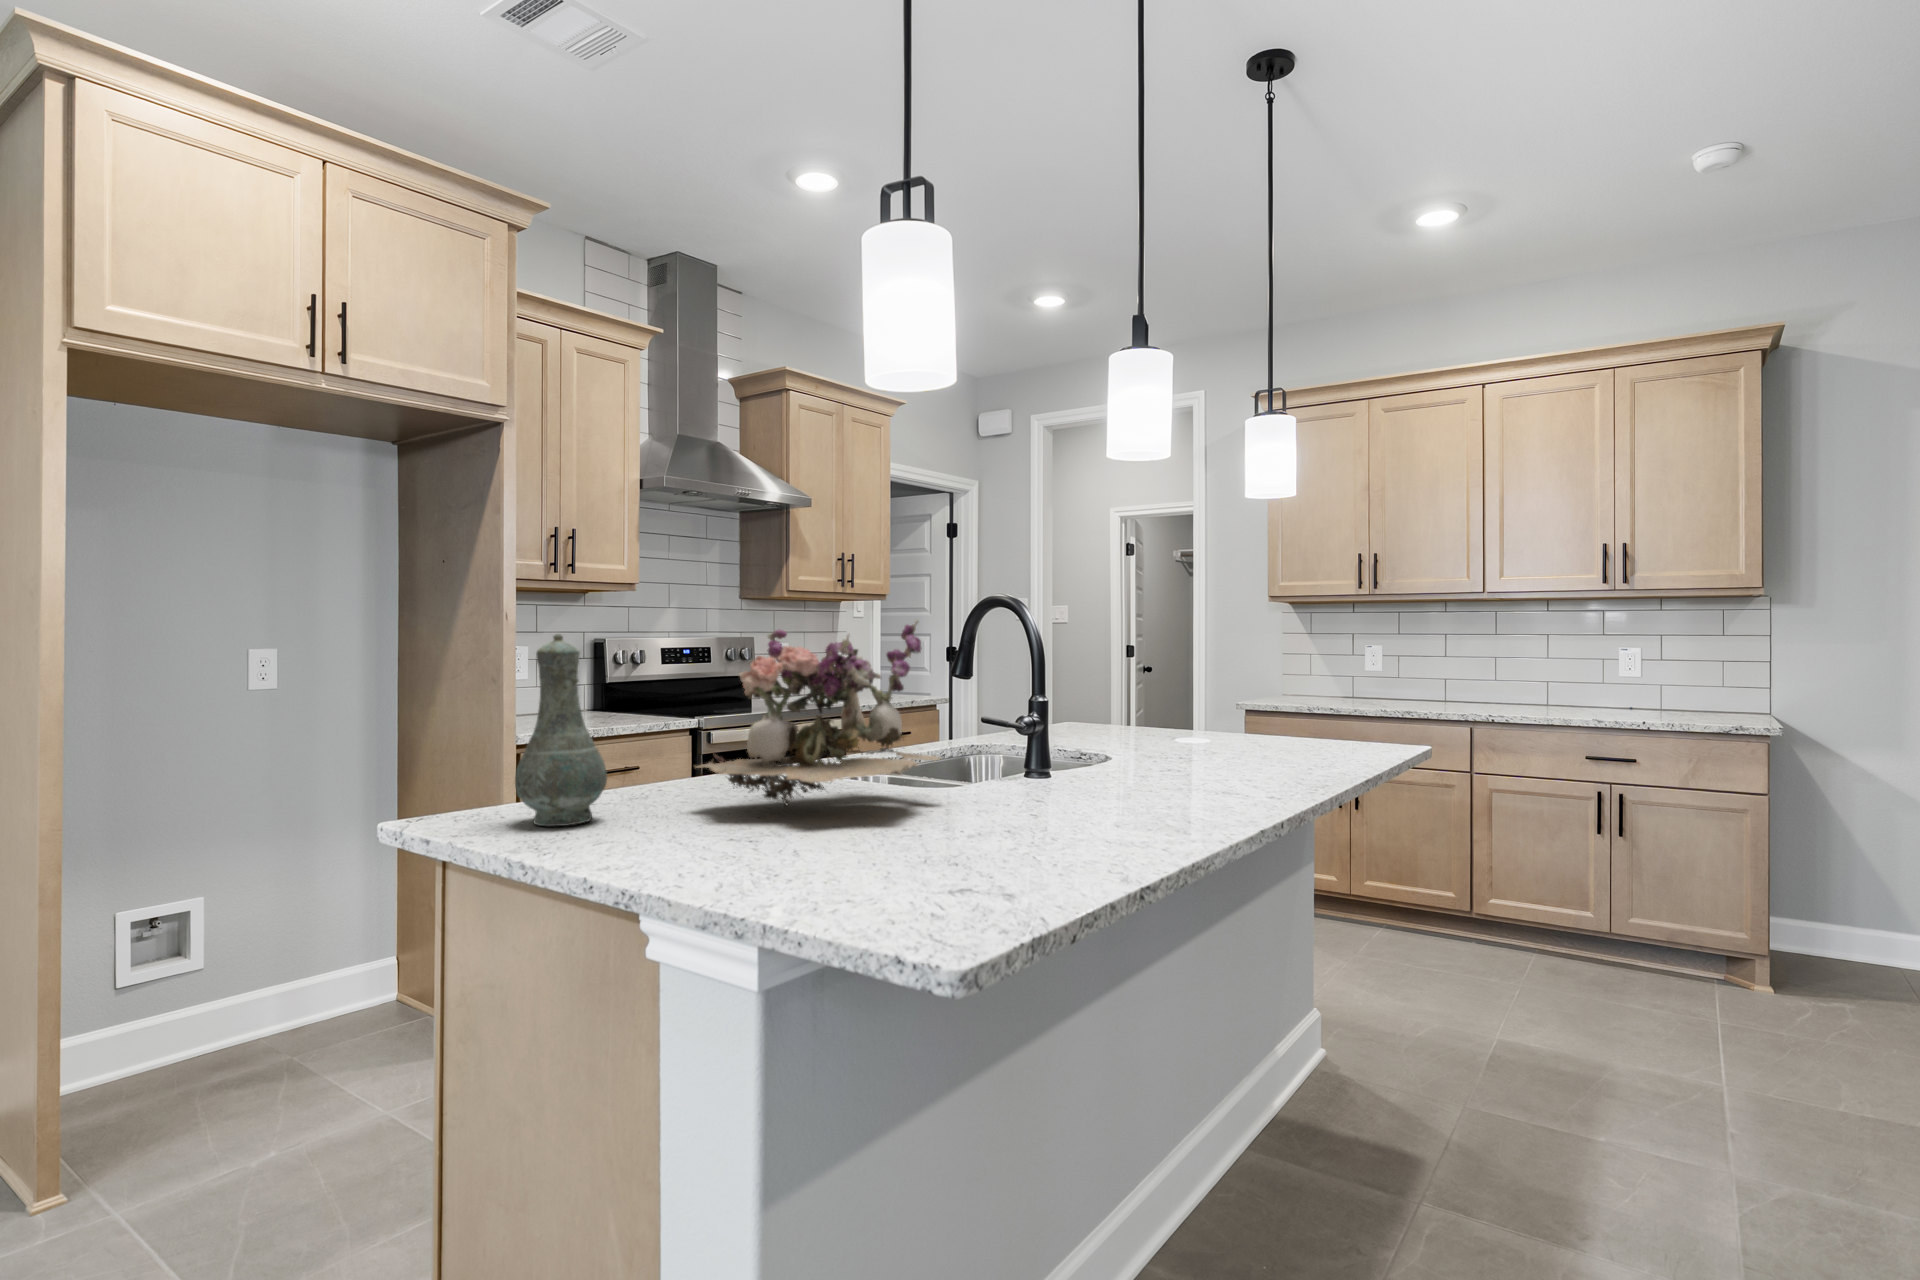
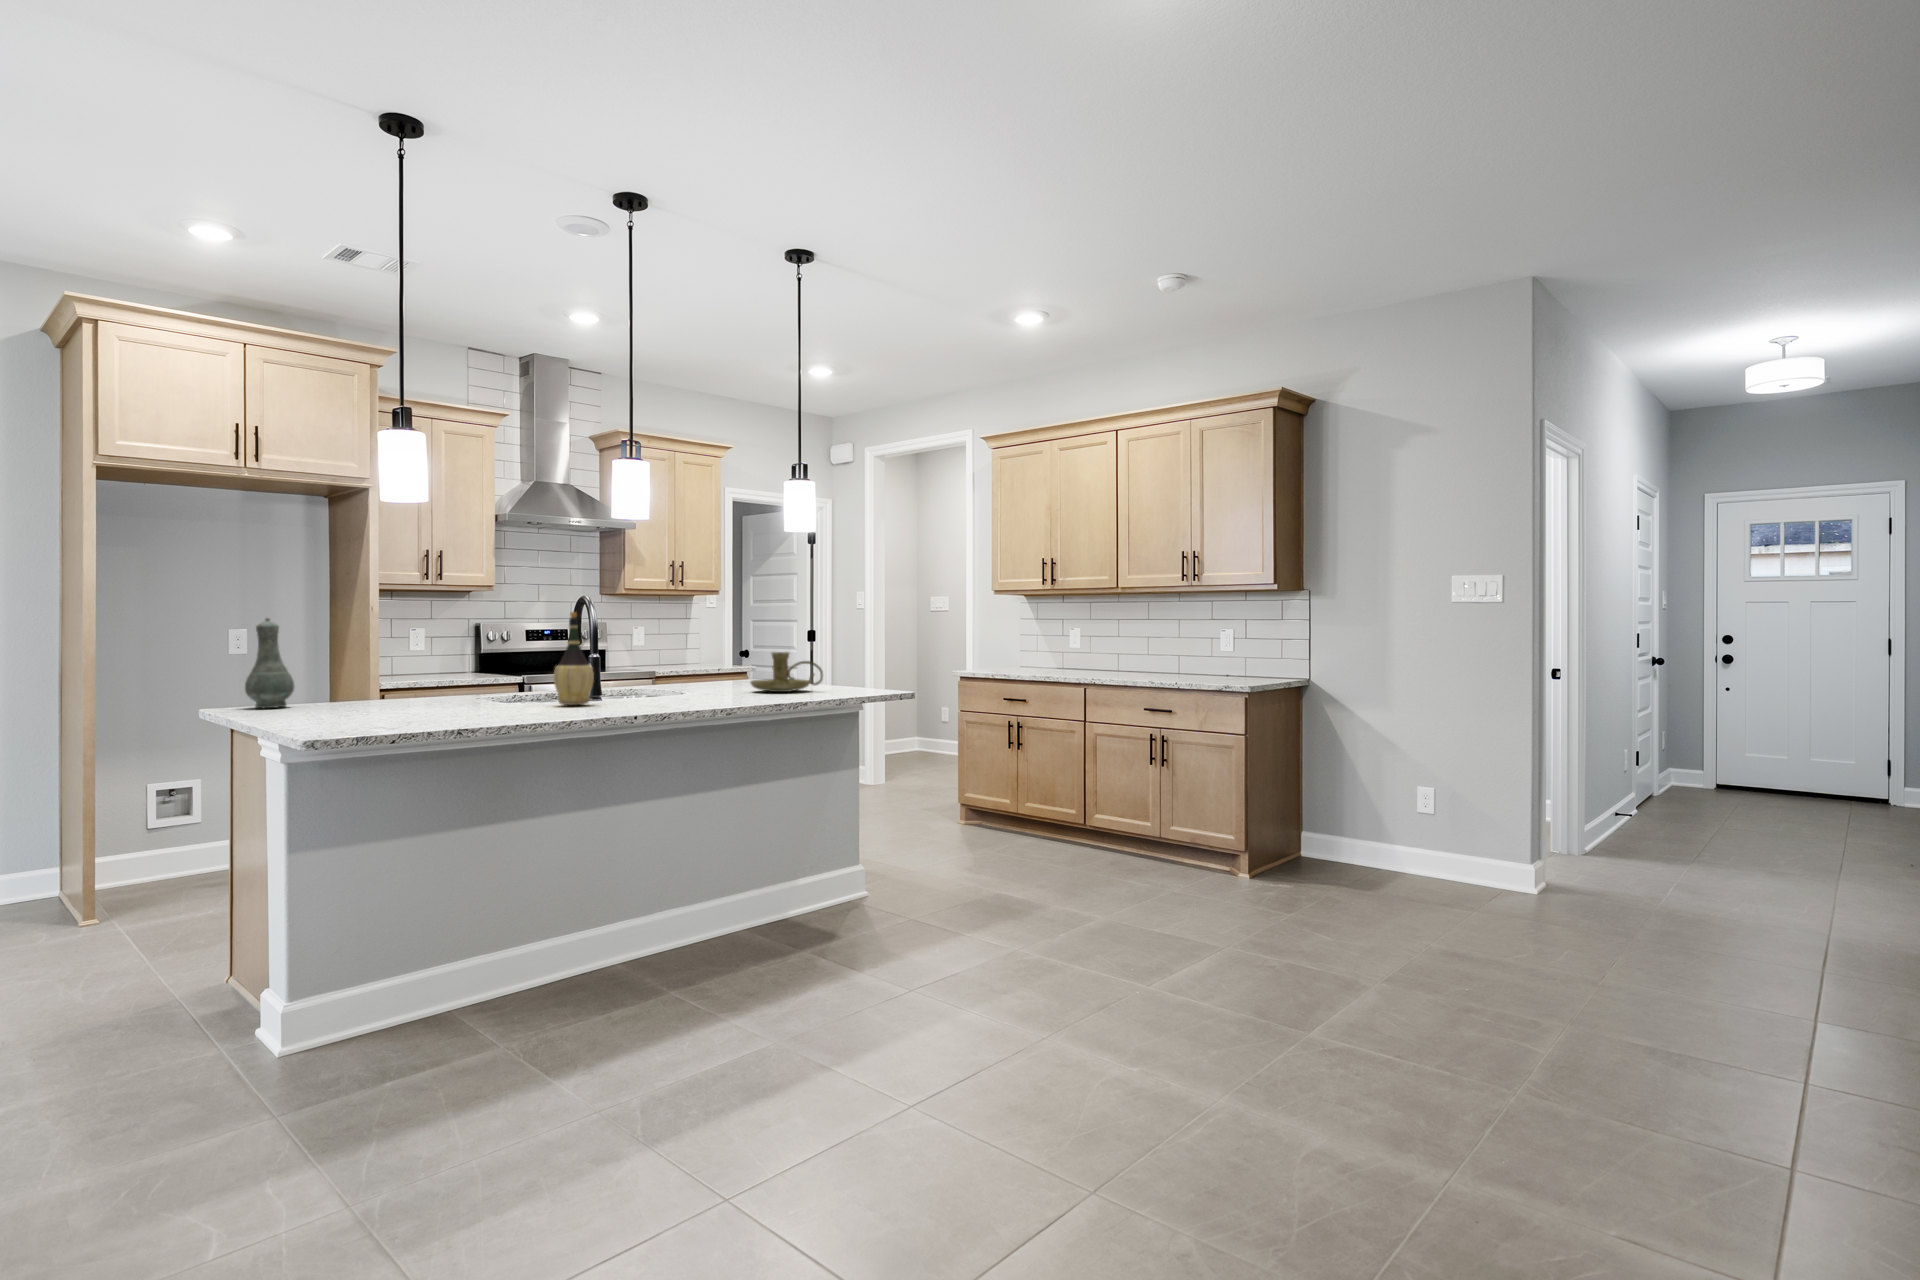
flower arrangement: present [696,620,942,806] -> none [339,610,474,705]
wine bottle: none [1101,624,1173,802] -> present [554,612,594,705]
candle holder: none [1229,689,1347,753] -> present [751,652,823,692]

